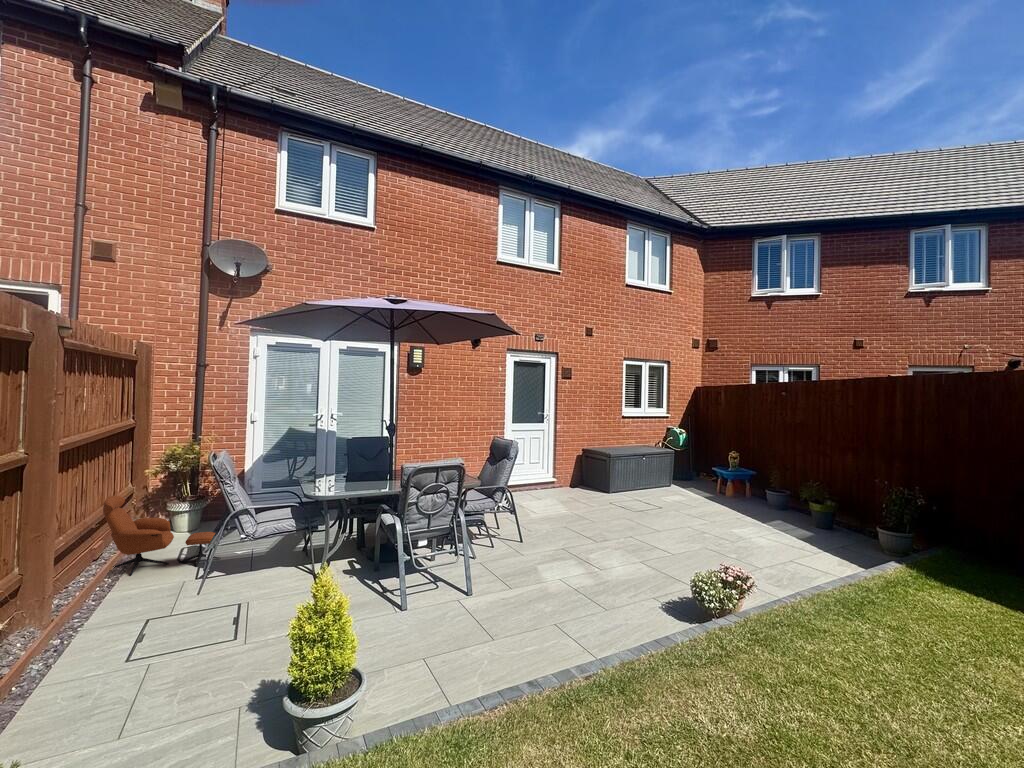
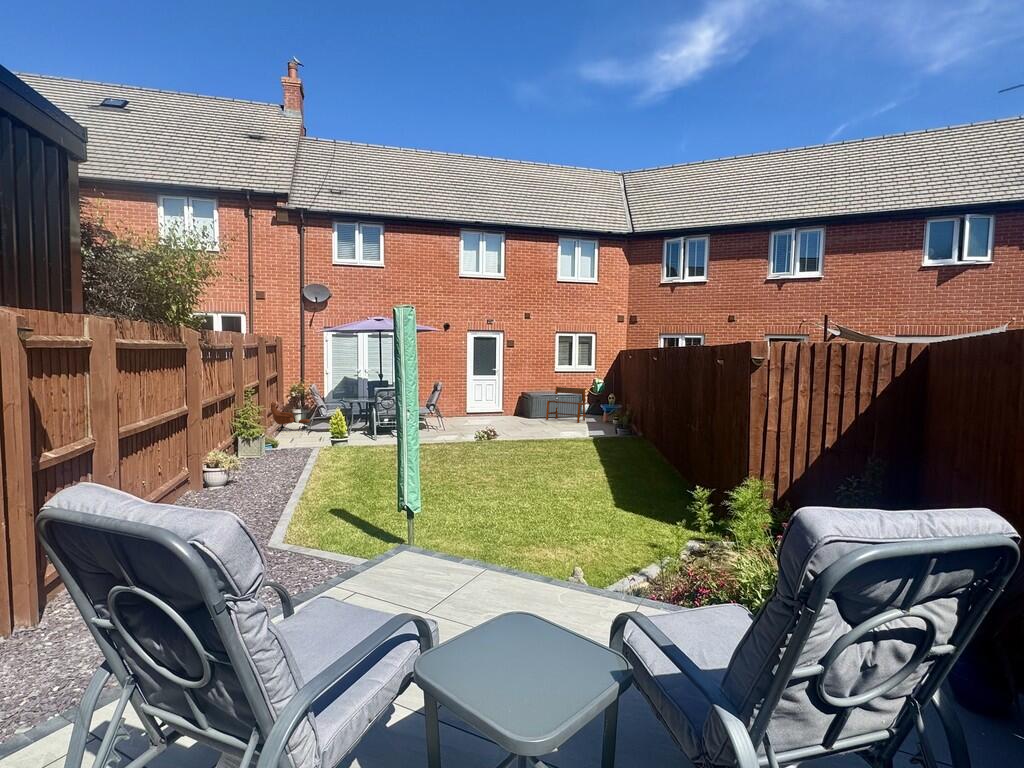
bench: none [633,440,693,499] -> present [546,387,586,423]

